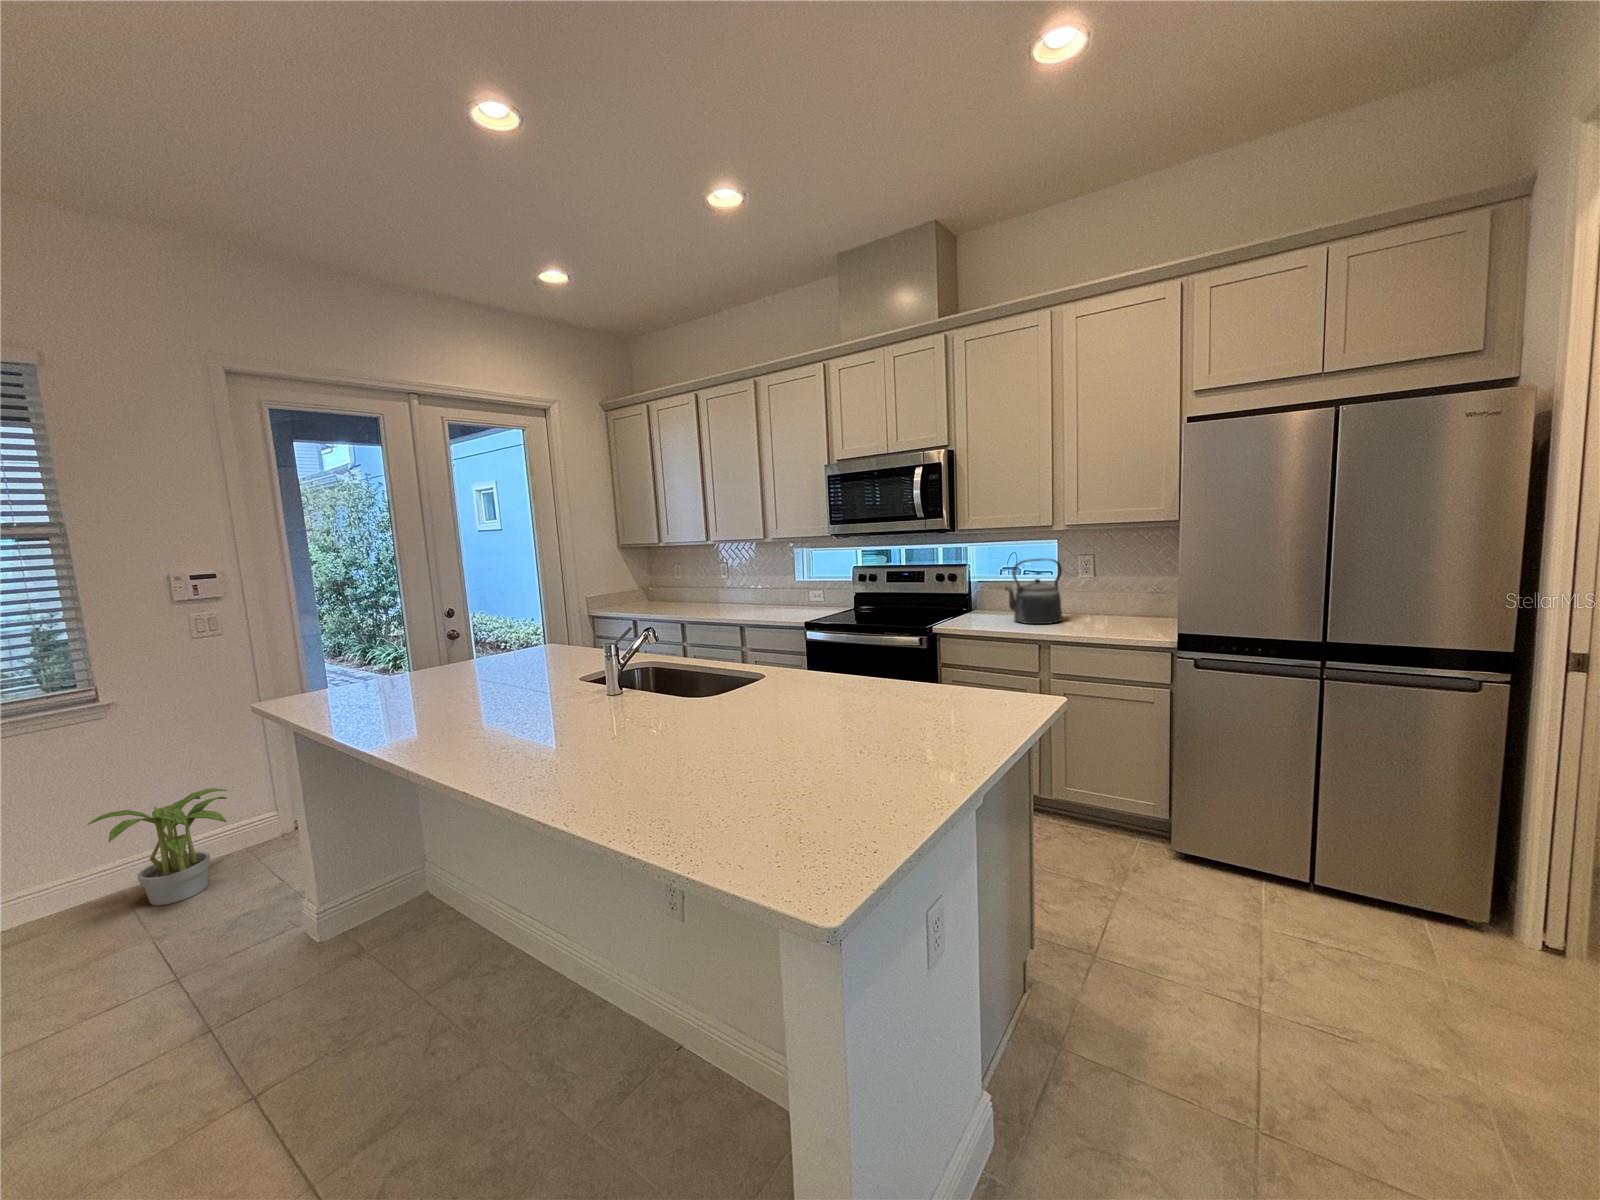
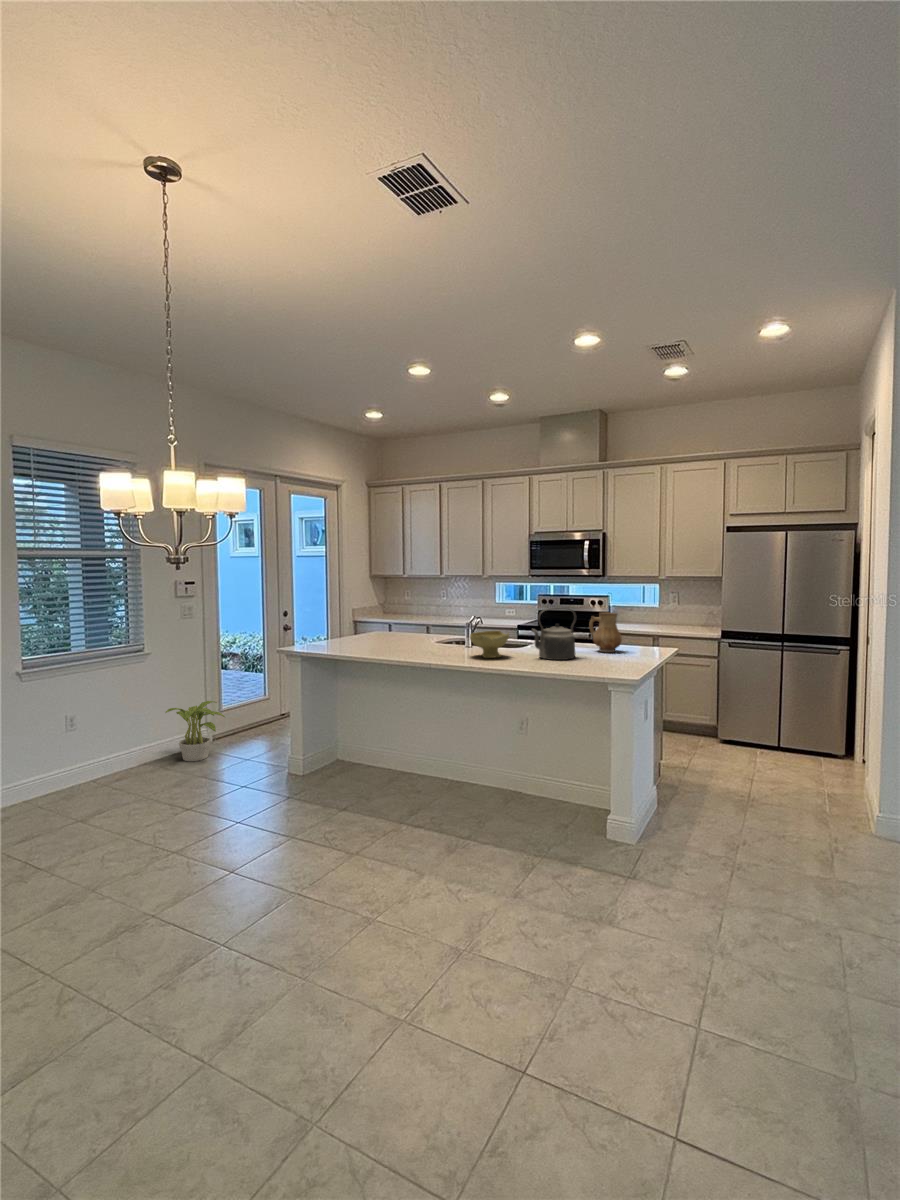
kettle: present [1005,559,1062,624] -> present [532,608,576,660]
ceramic pitcher: none [833,622,912,726] -> present [589,612,622,652]
bowl: none [496,681,604,761] -> present [470,631,509,658]

